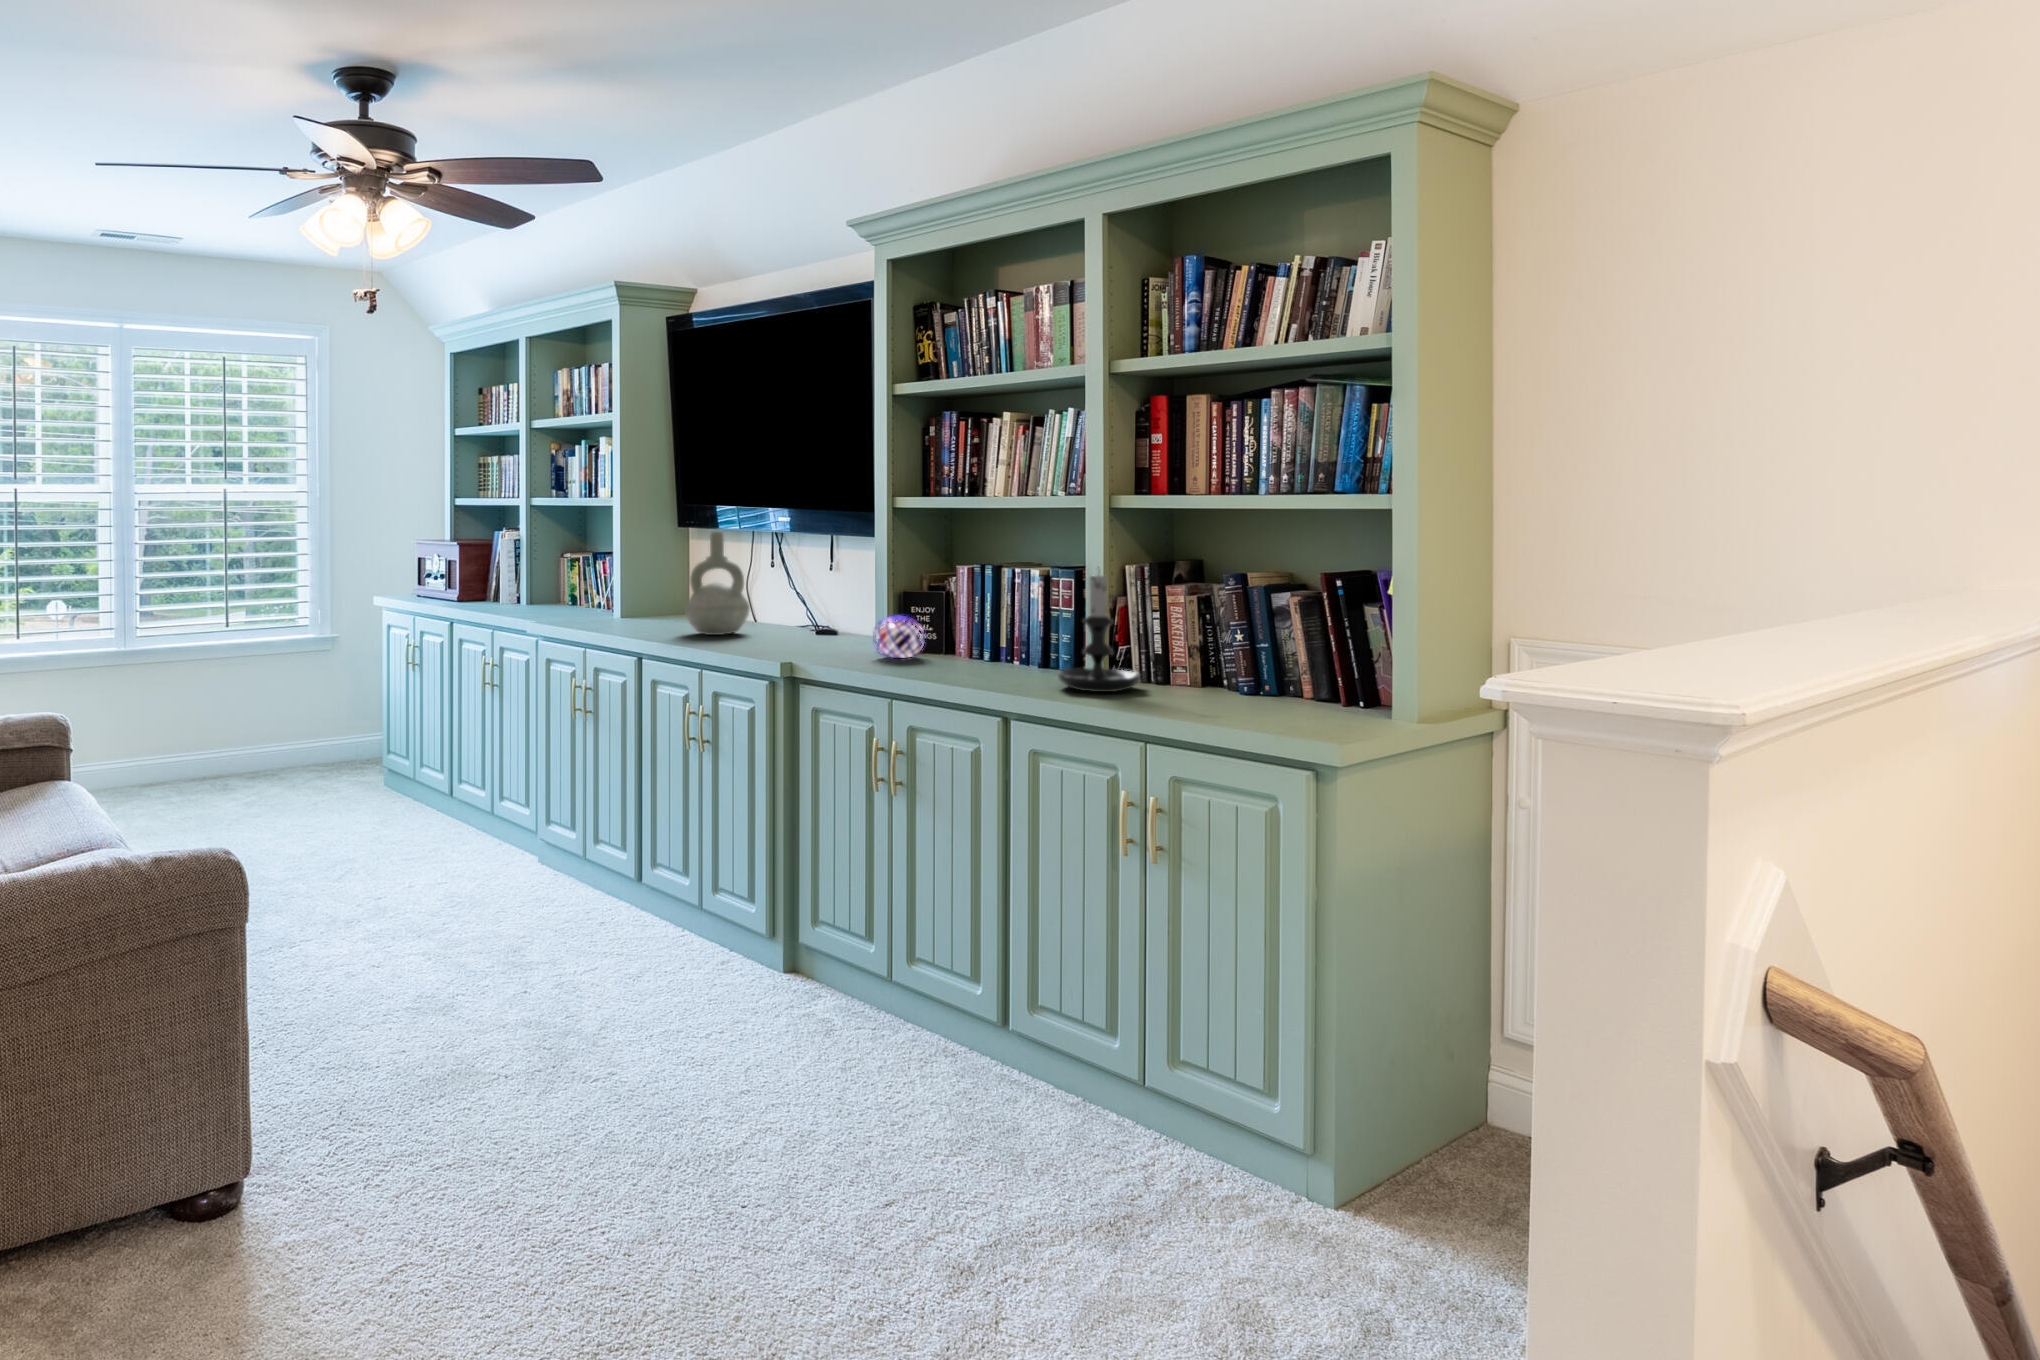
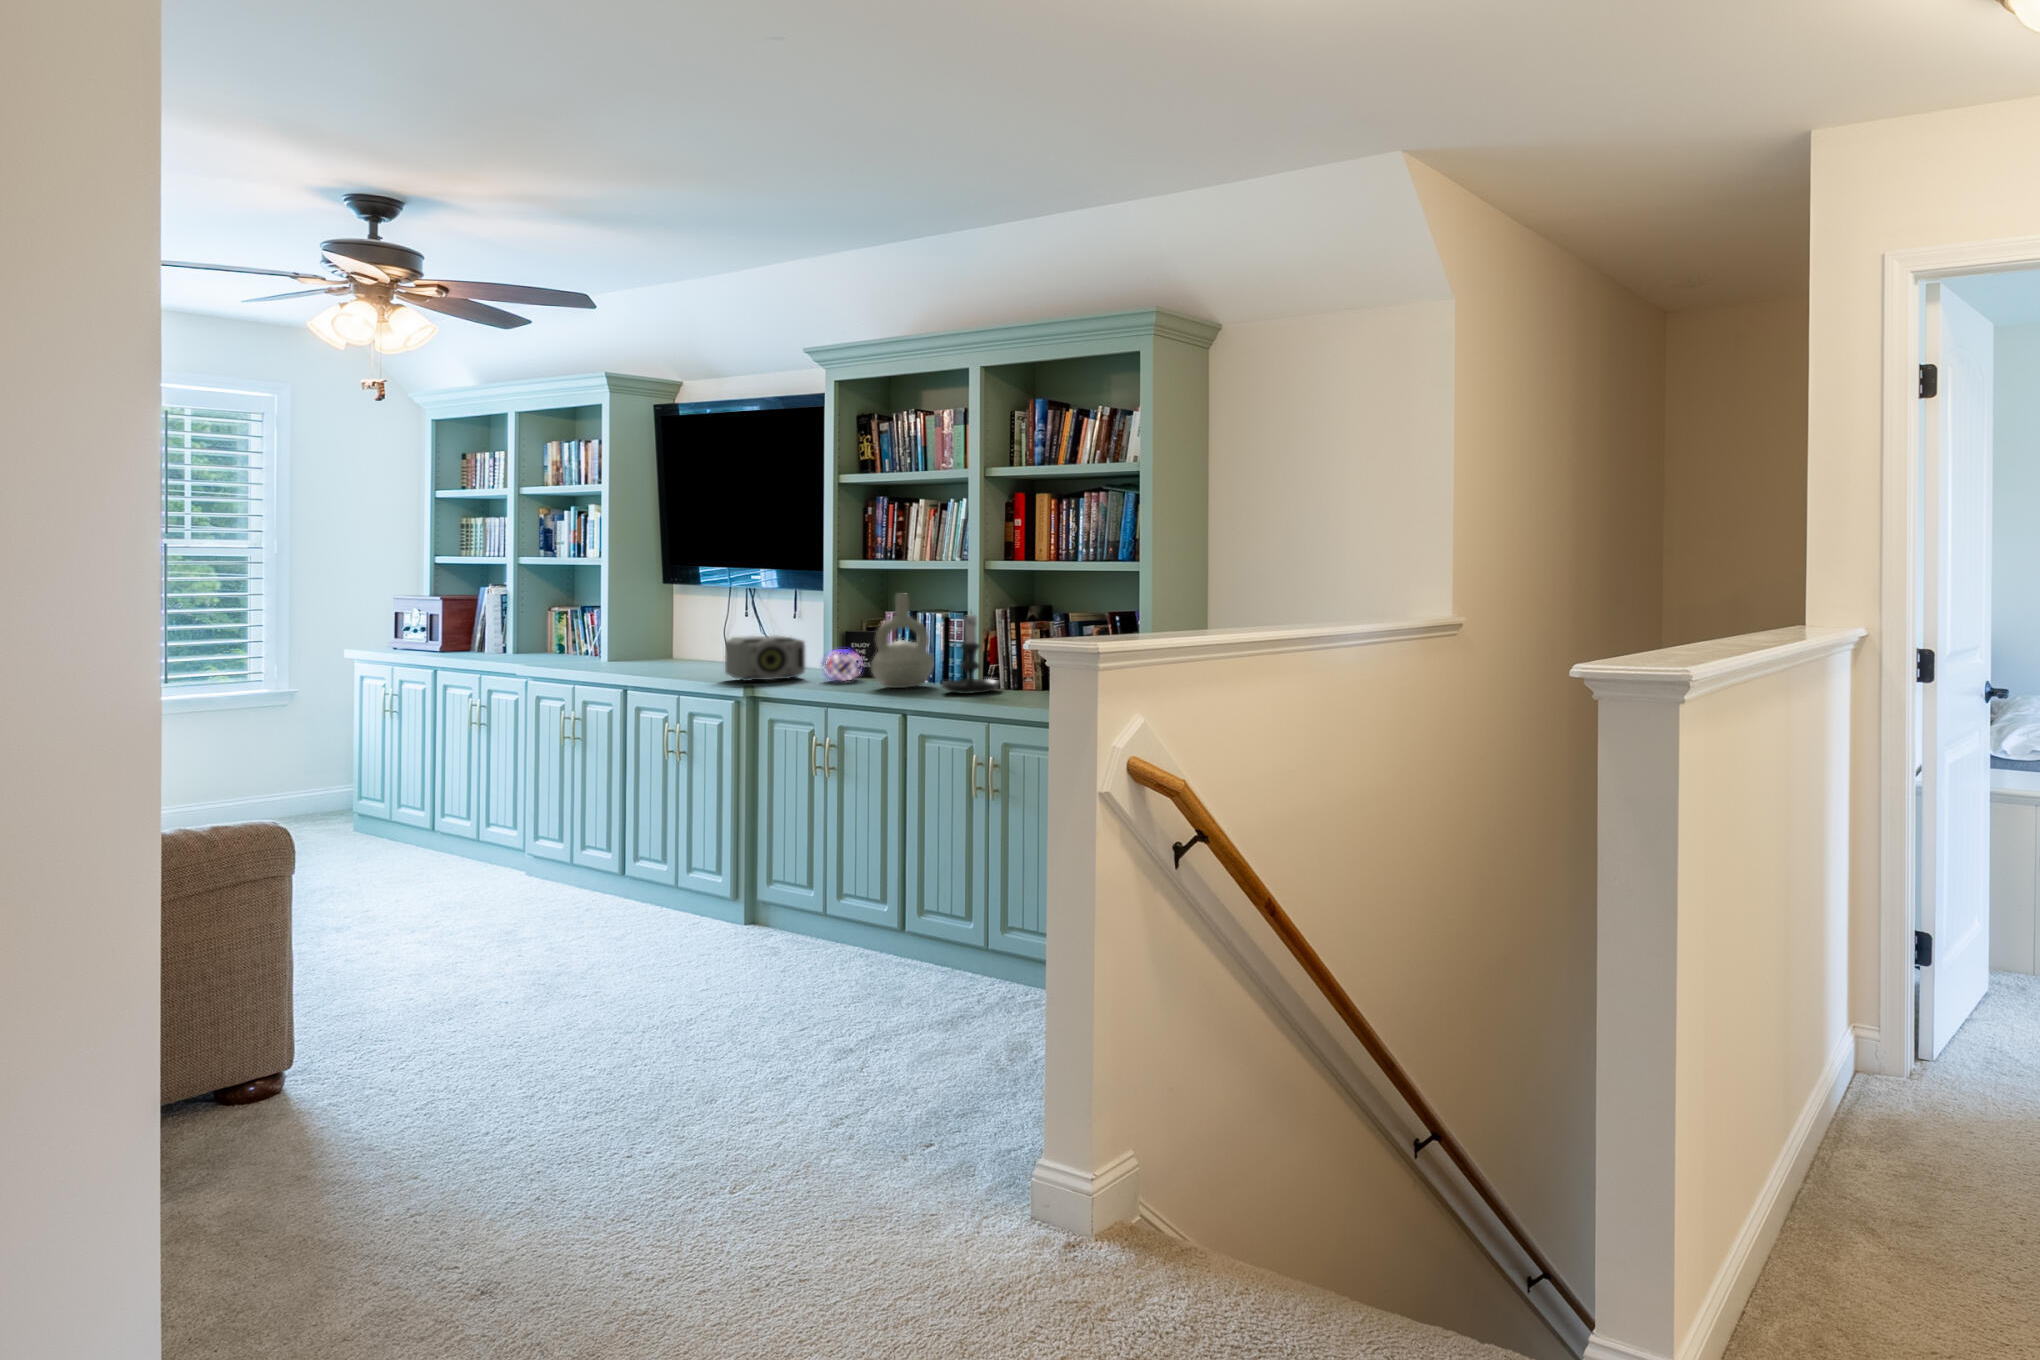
decorative vase: present [685,531,750,635] -> present [871,594,934,688]
speaker: none [755,594,850,654] -> present [725,635,805,681]

